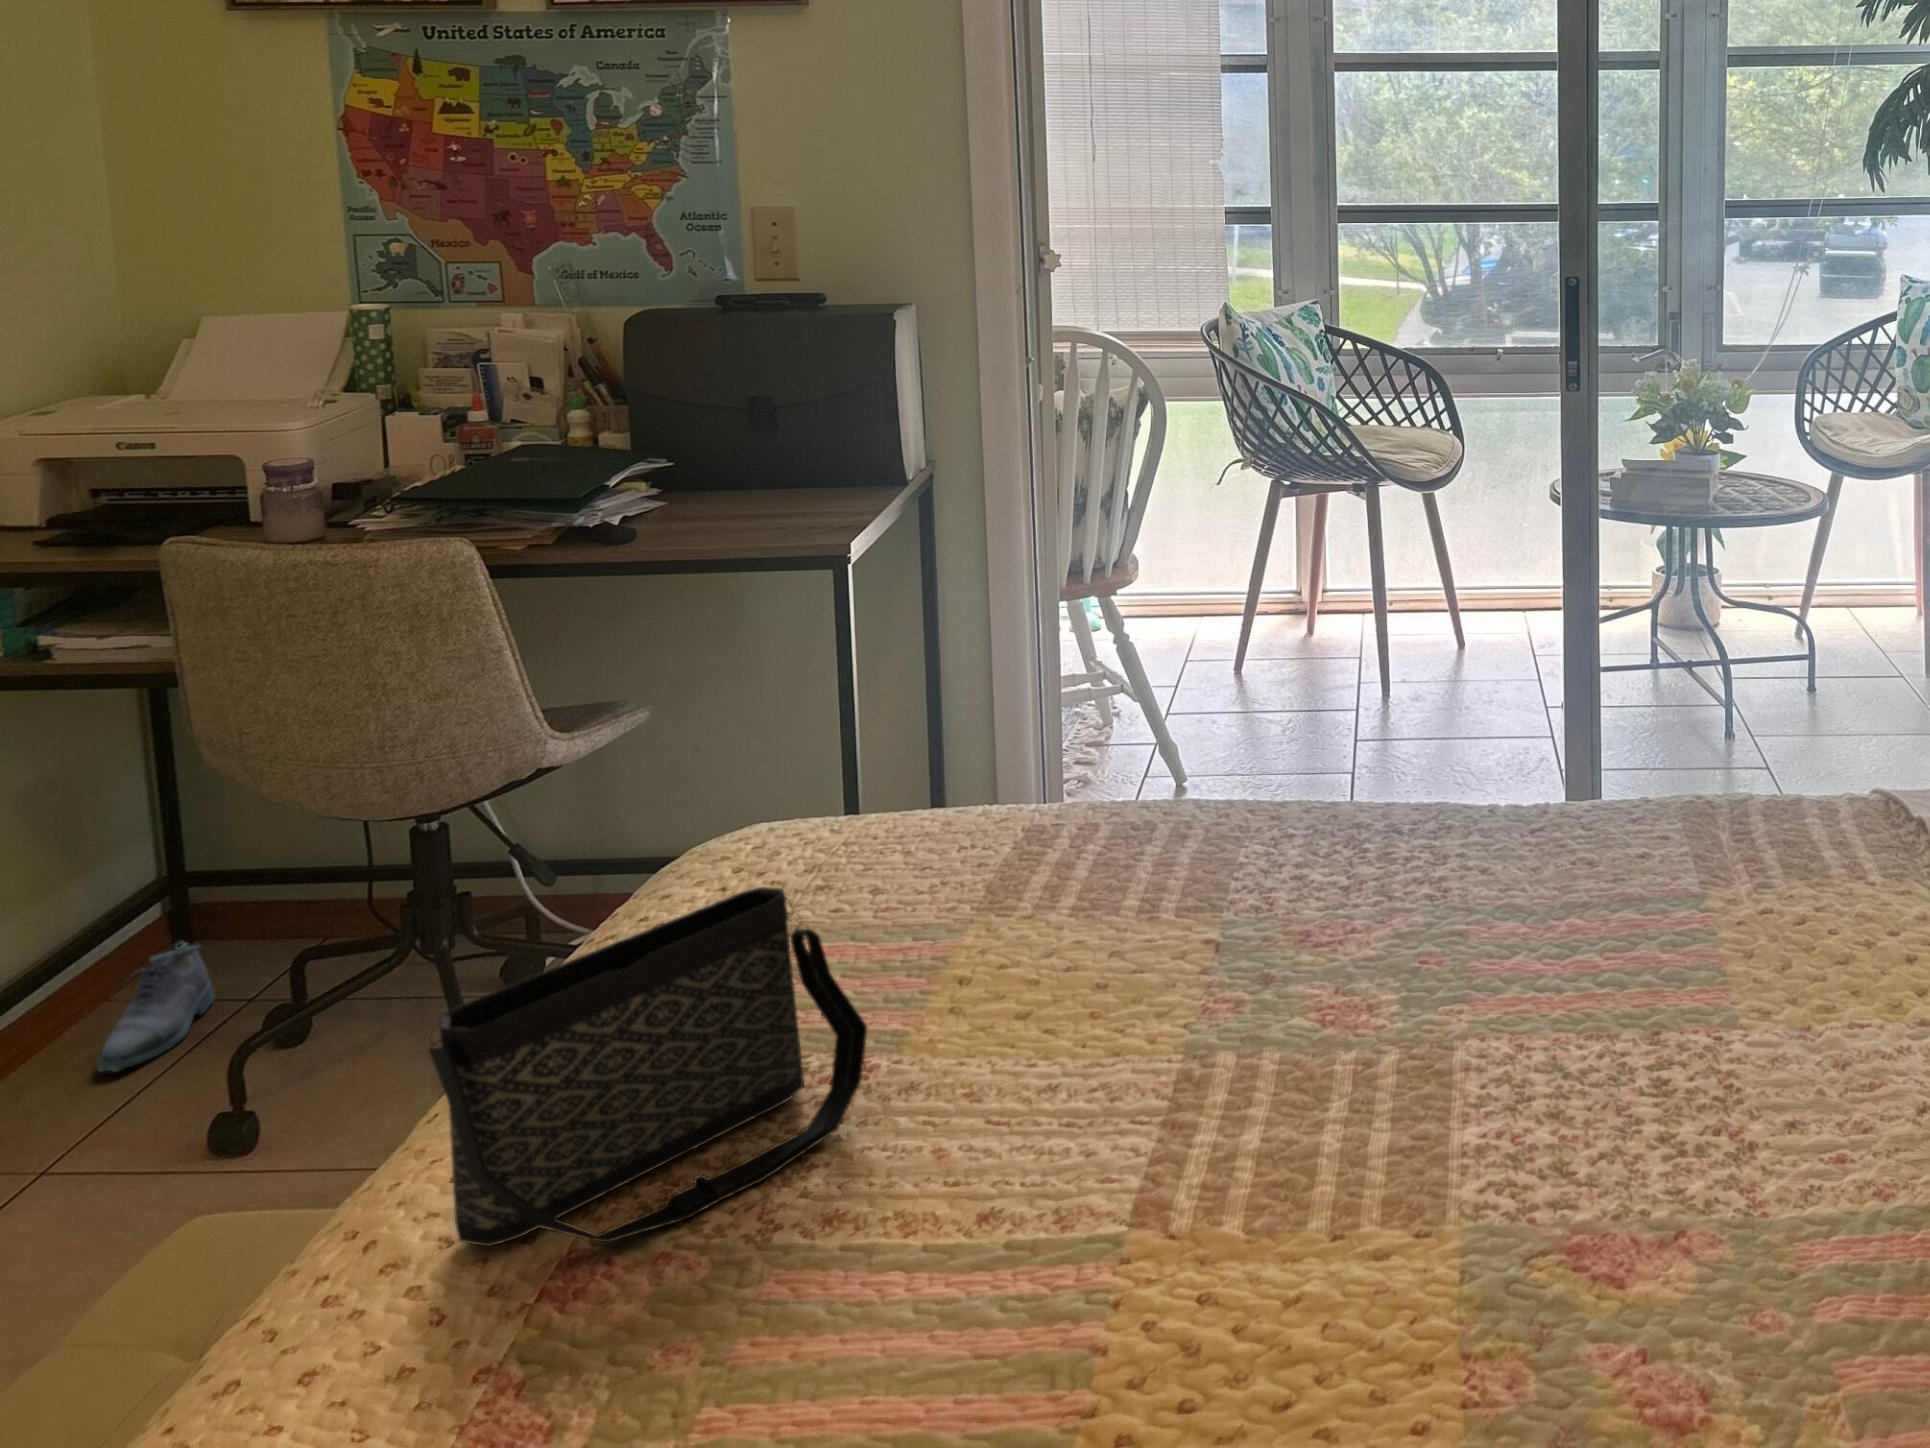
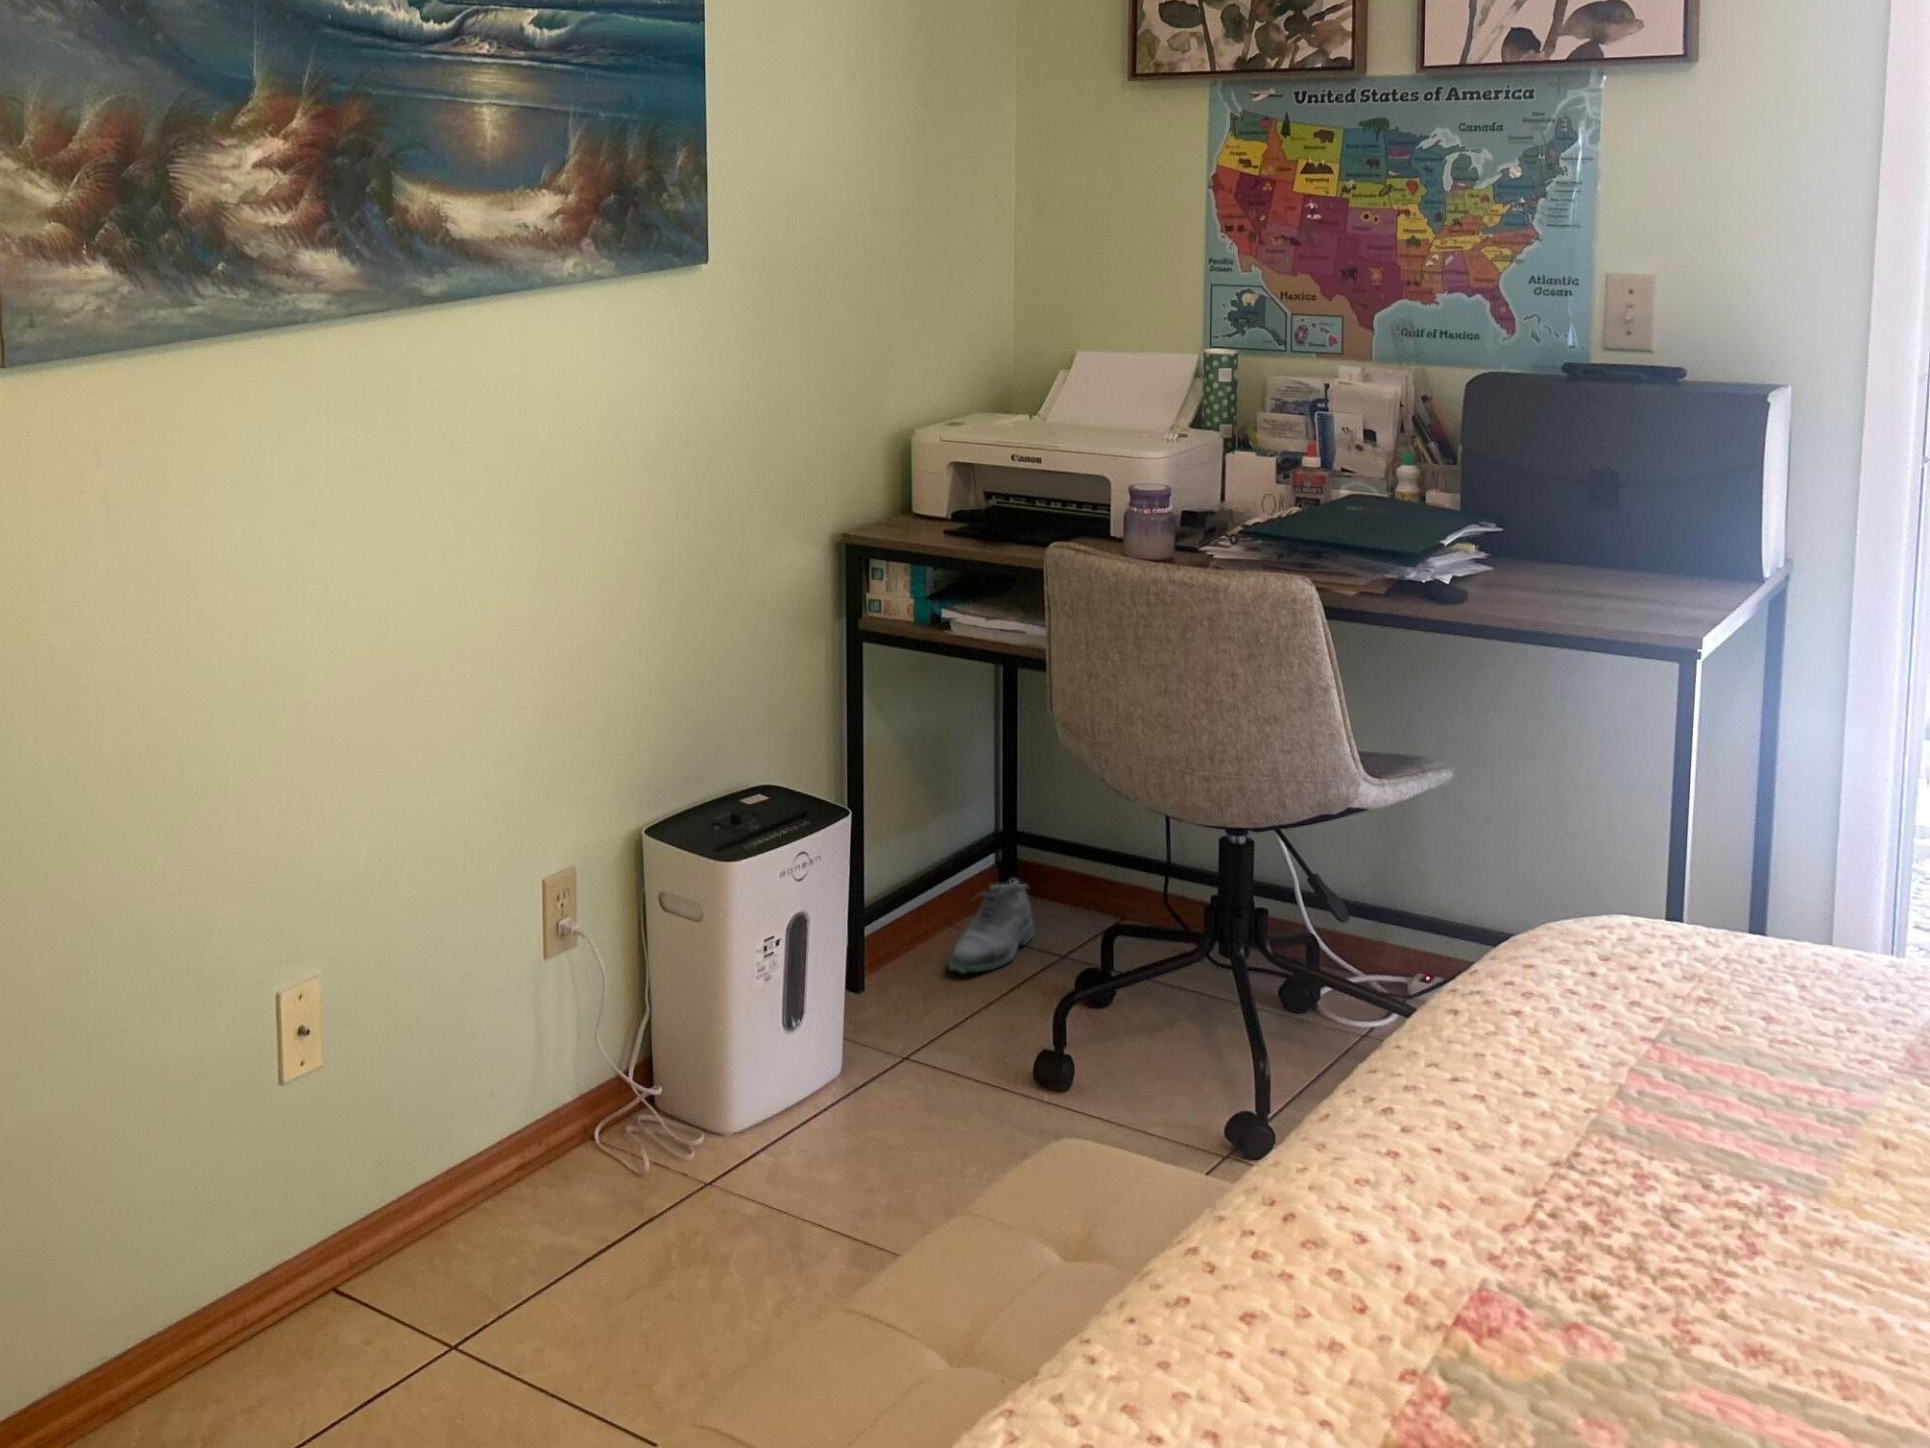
handbag: present [429,887,867,1246] -> none [1366,987,1798,1292]

